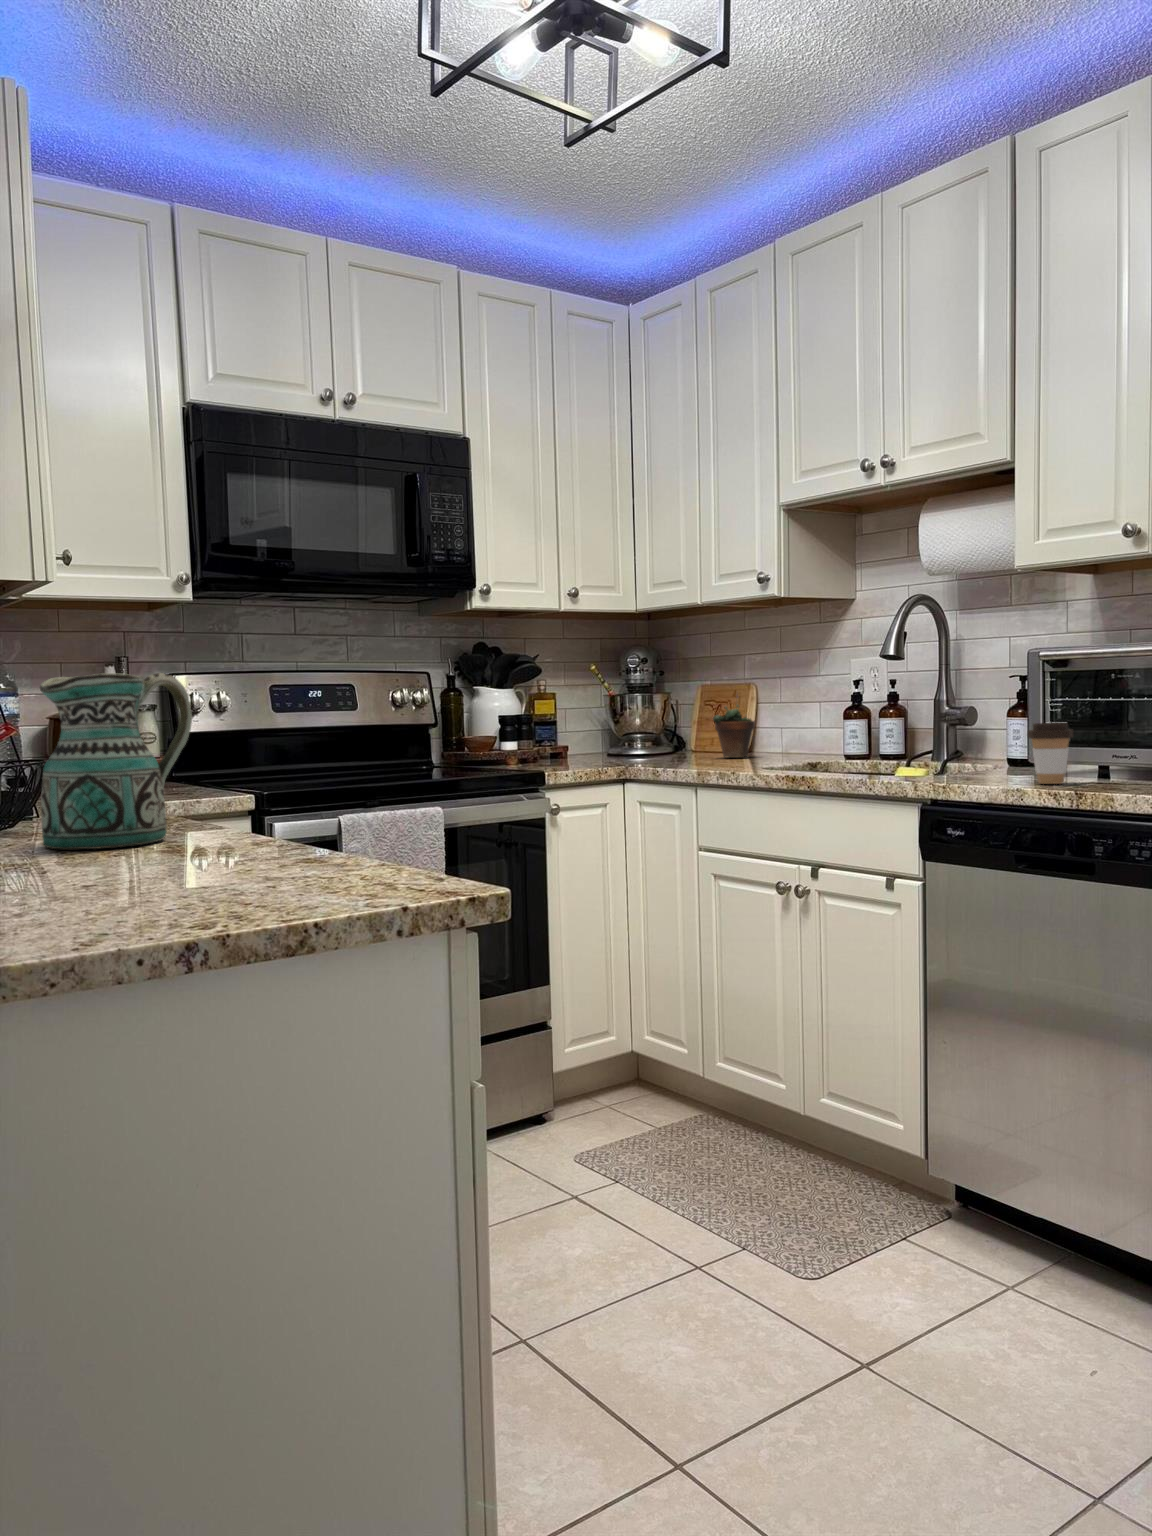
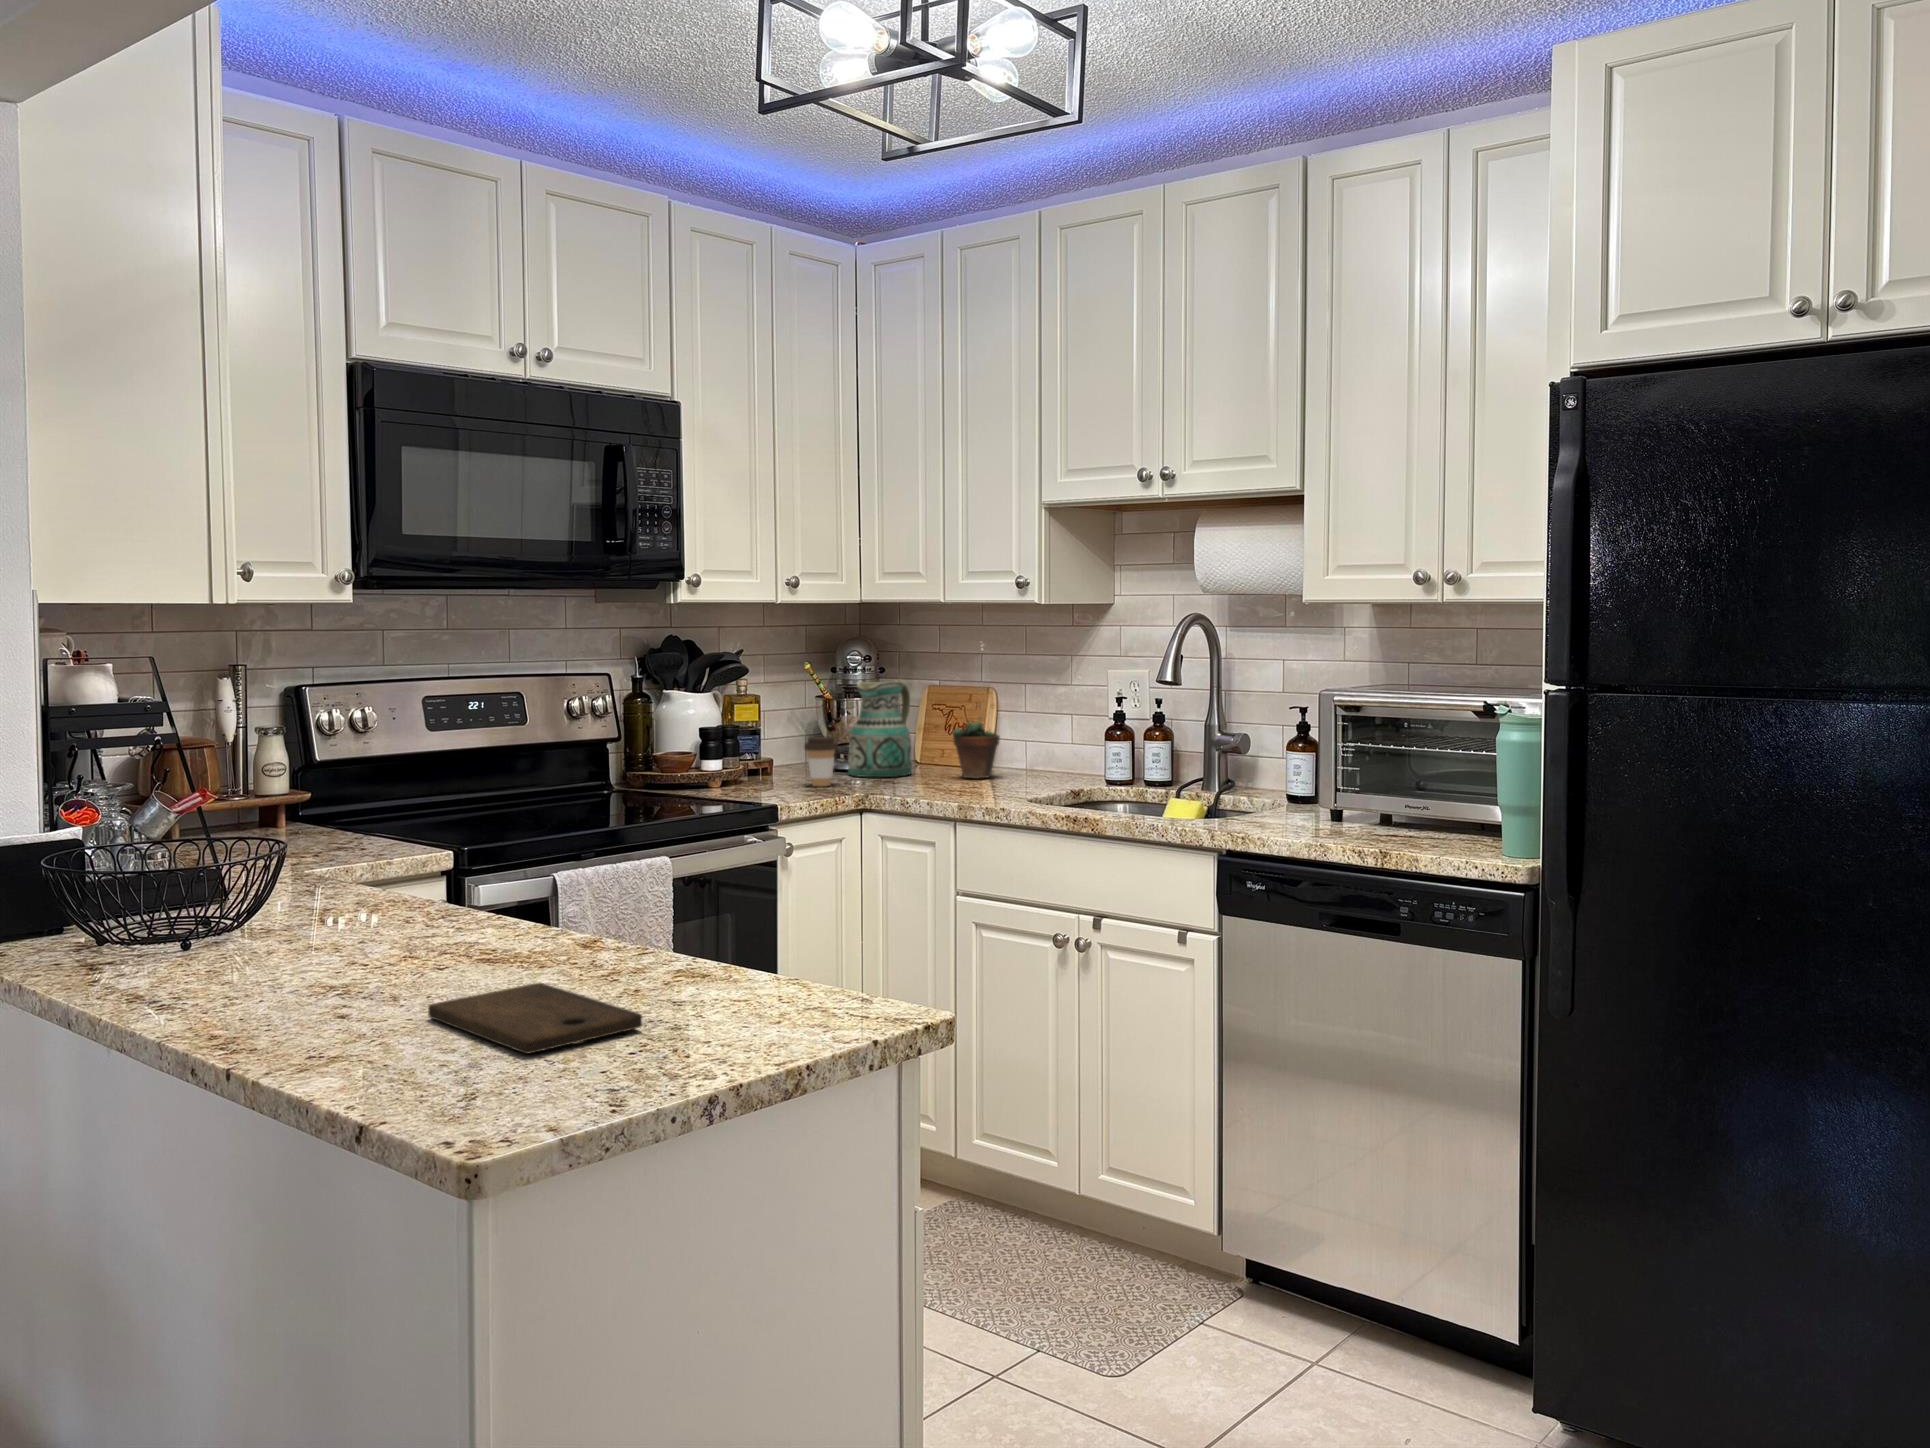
ceramic pitcher: present [40,673,192,849] -> present [848,679,912,777]
coffee cup: present [1028,723,1073,784] -> present [804,737,838,786]
cutting board: none [45,859,208,907] -> present [428,983,642,1054]

